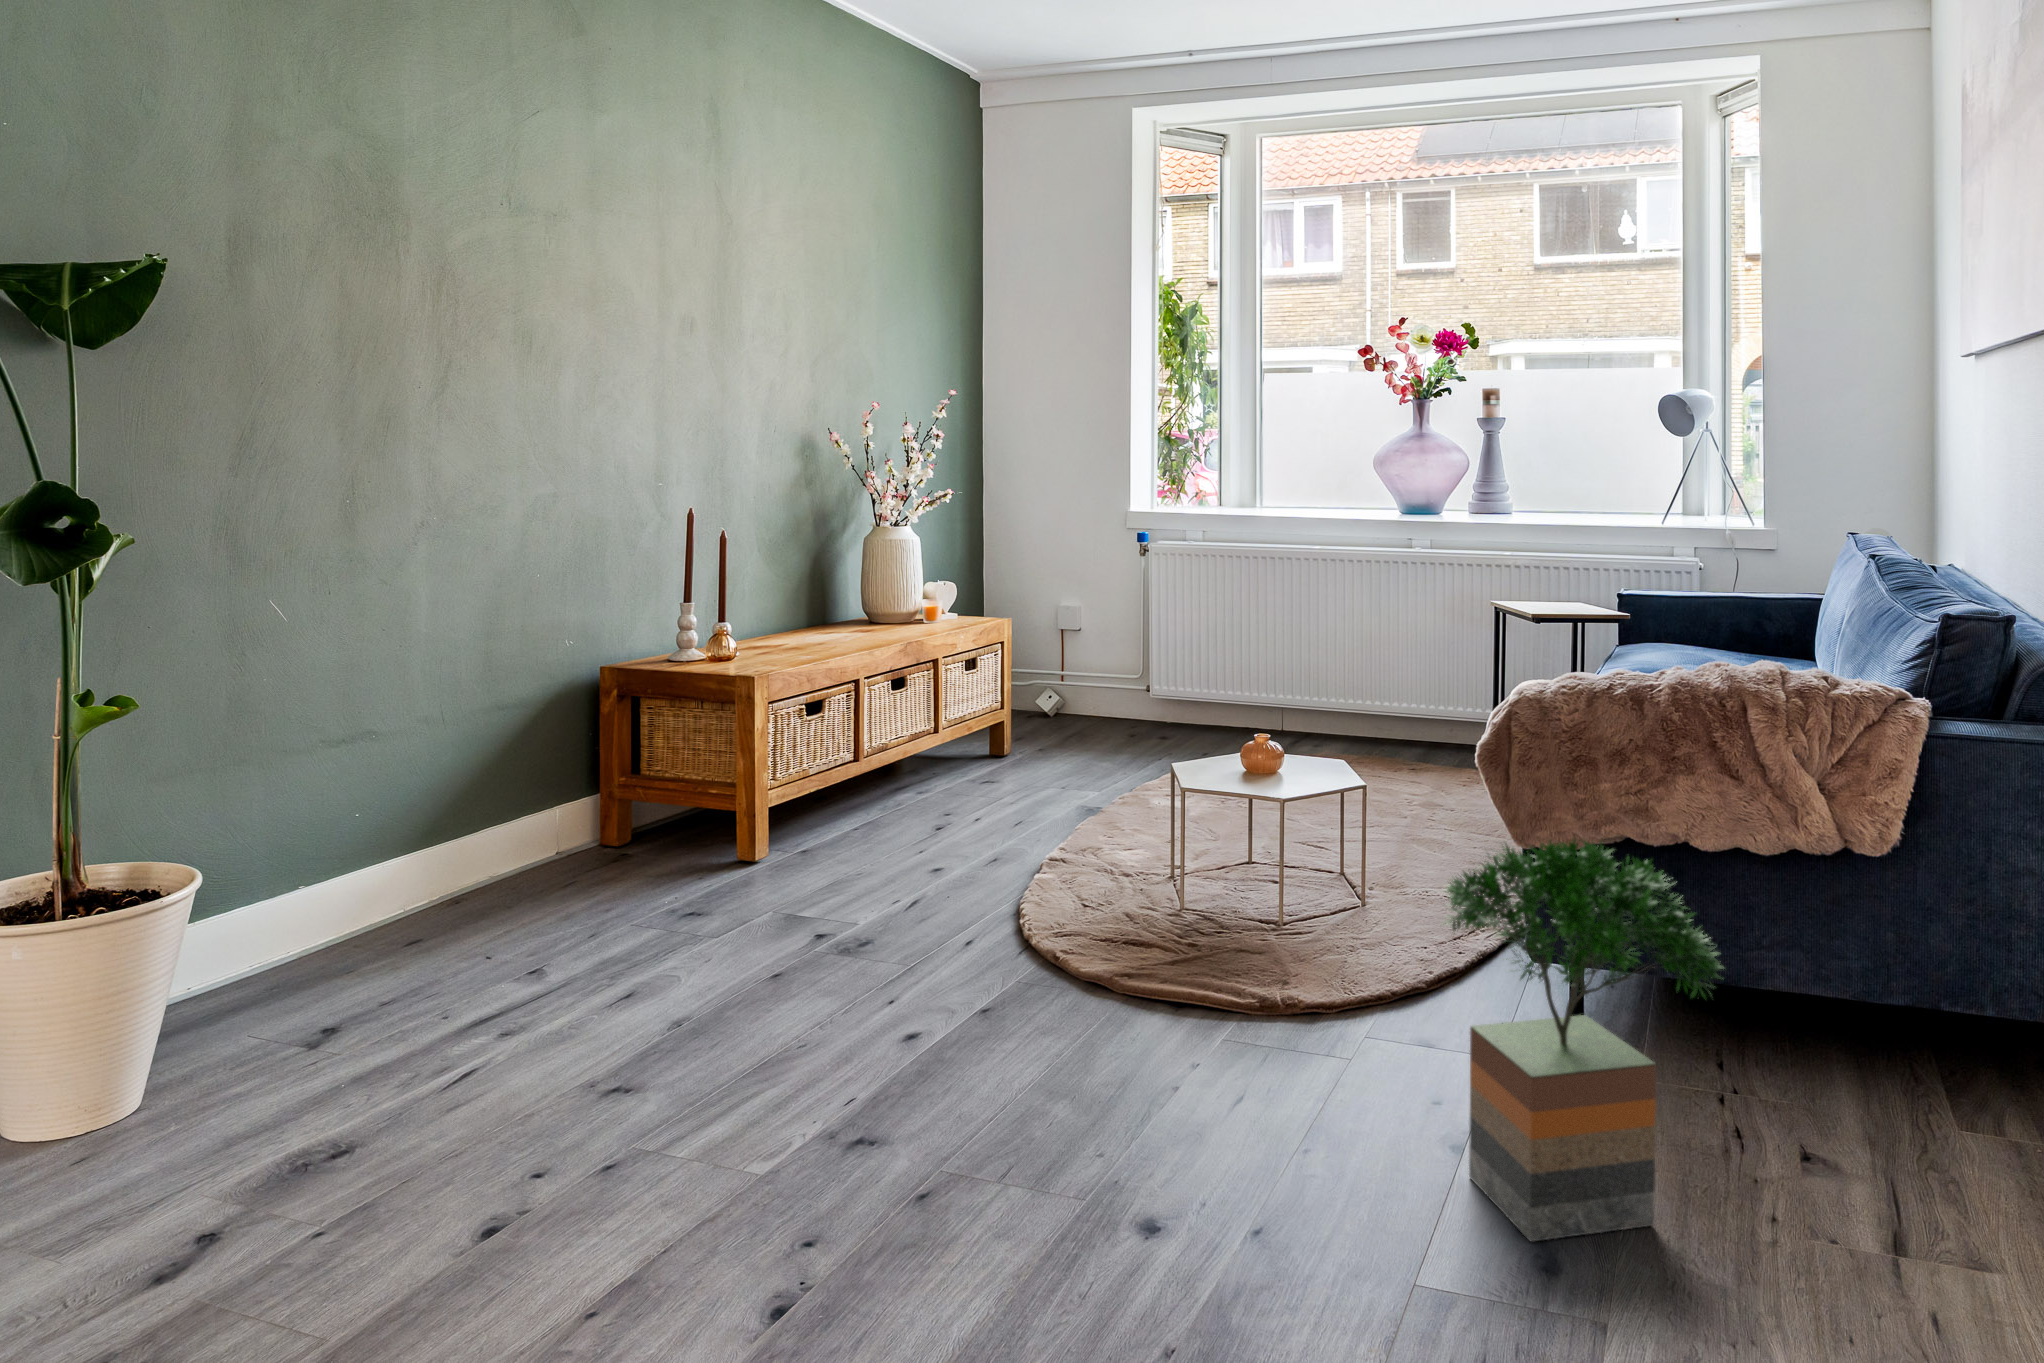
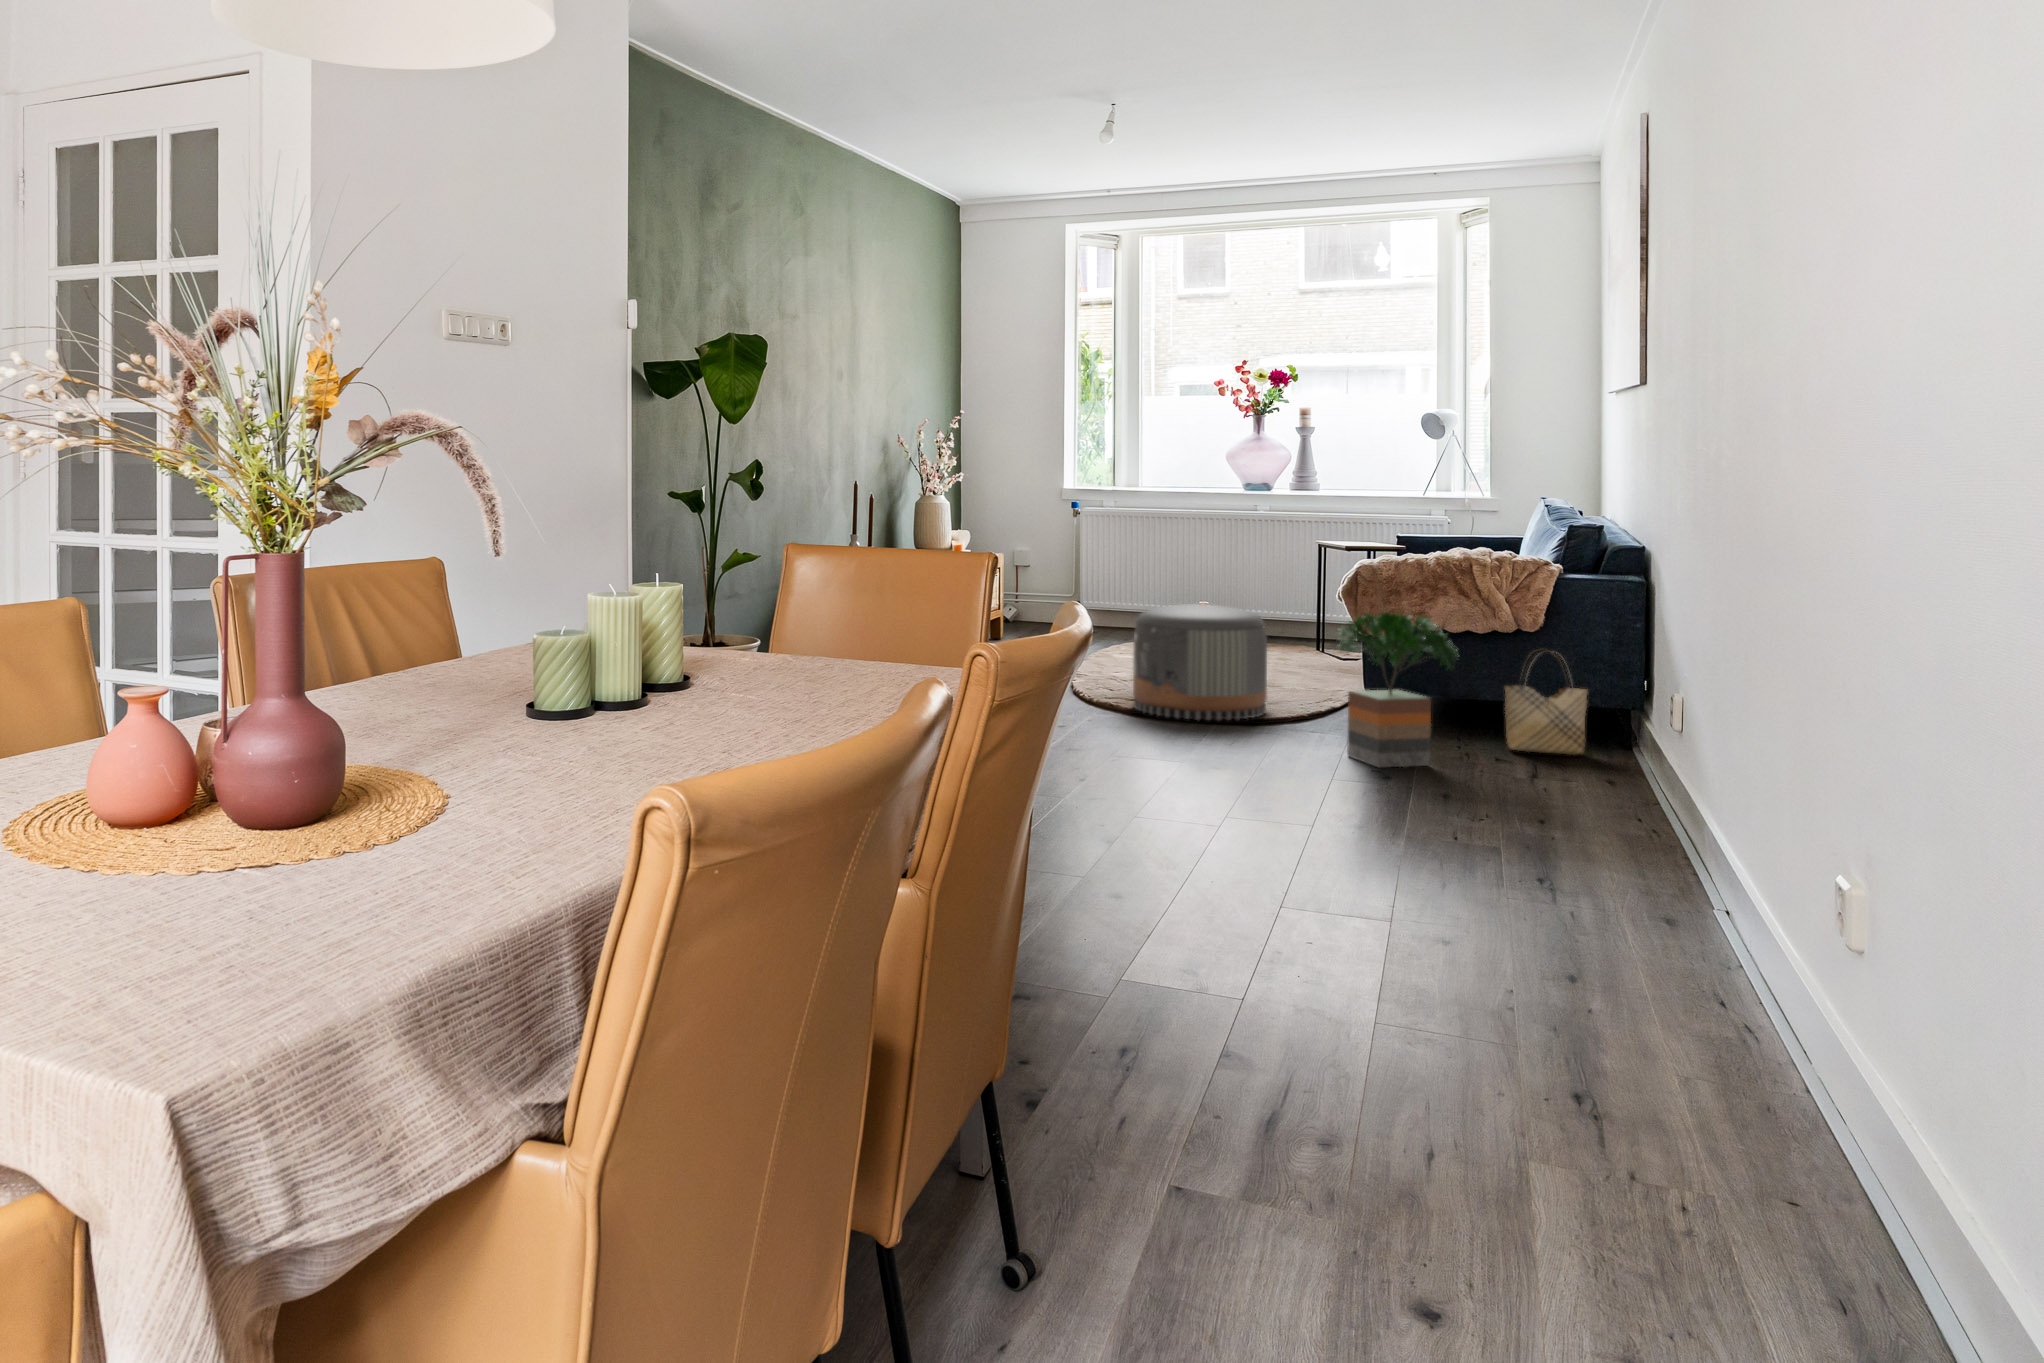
pouf: none [1097,759,1351,1014] -> present [1133,604,1267,720]
woven basket: none [1817,901,2004,1157] -> present [1504,652,1588,755]

